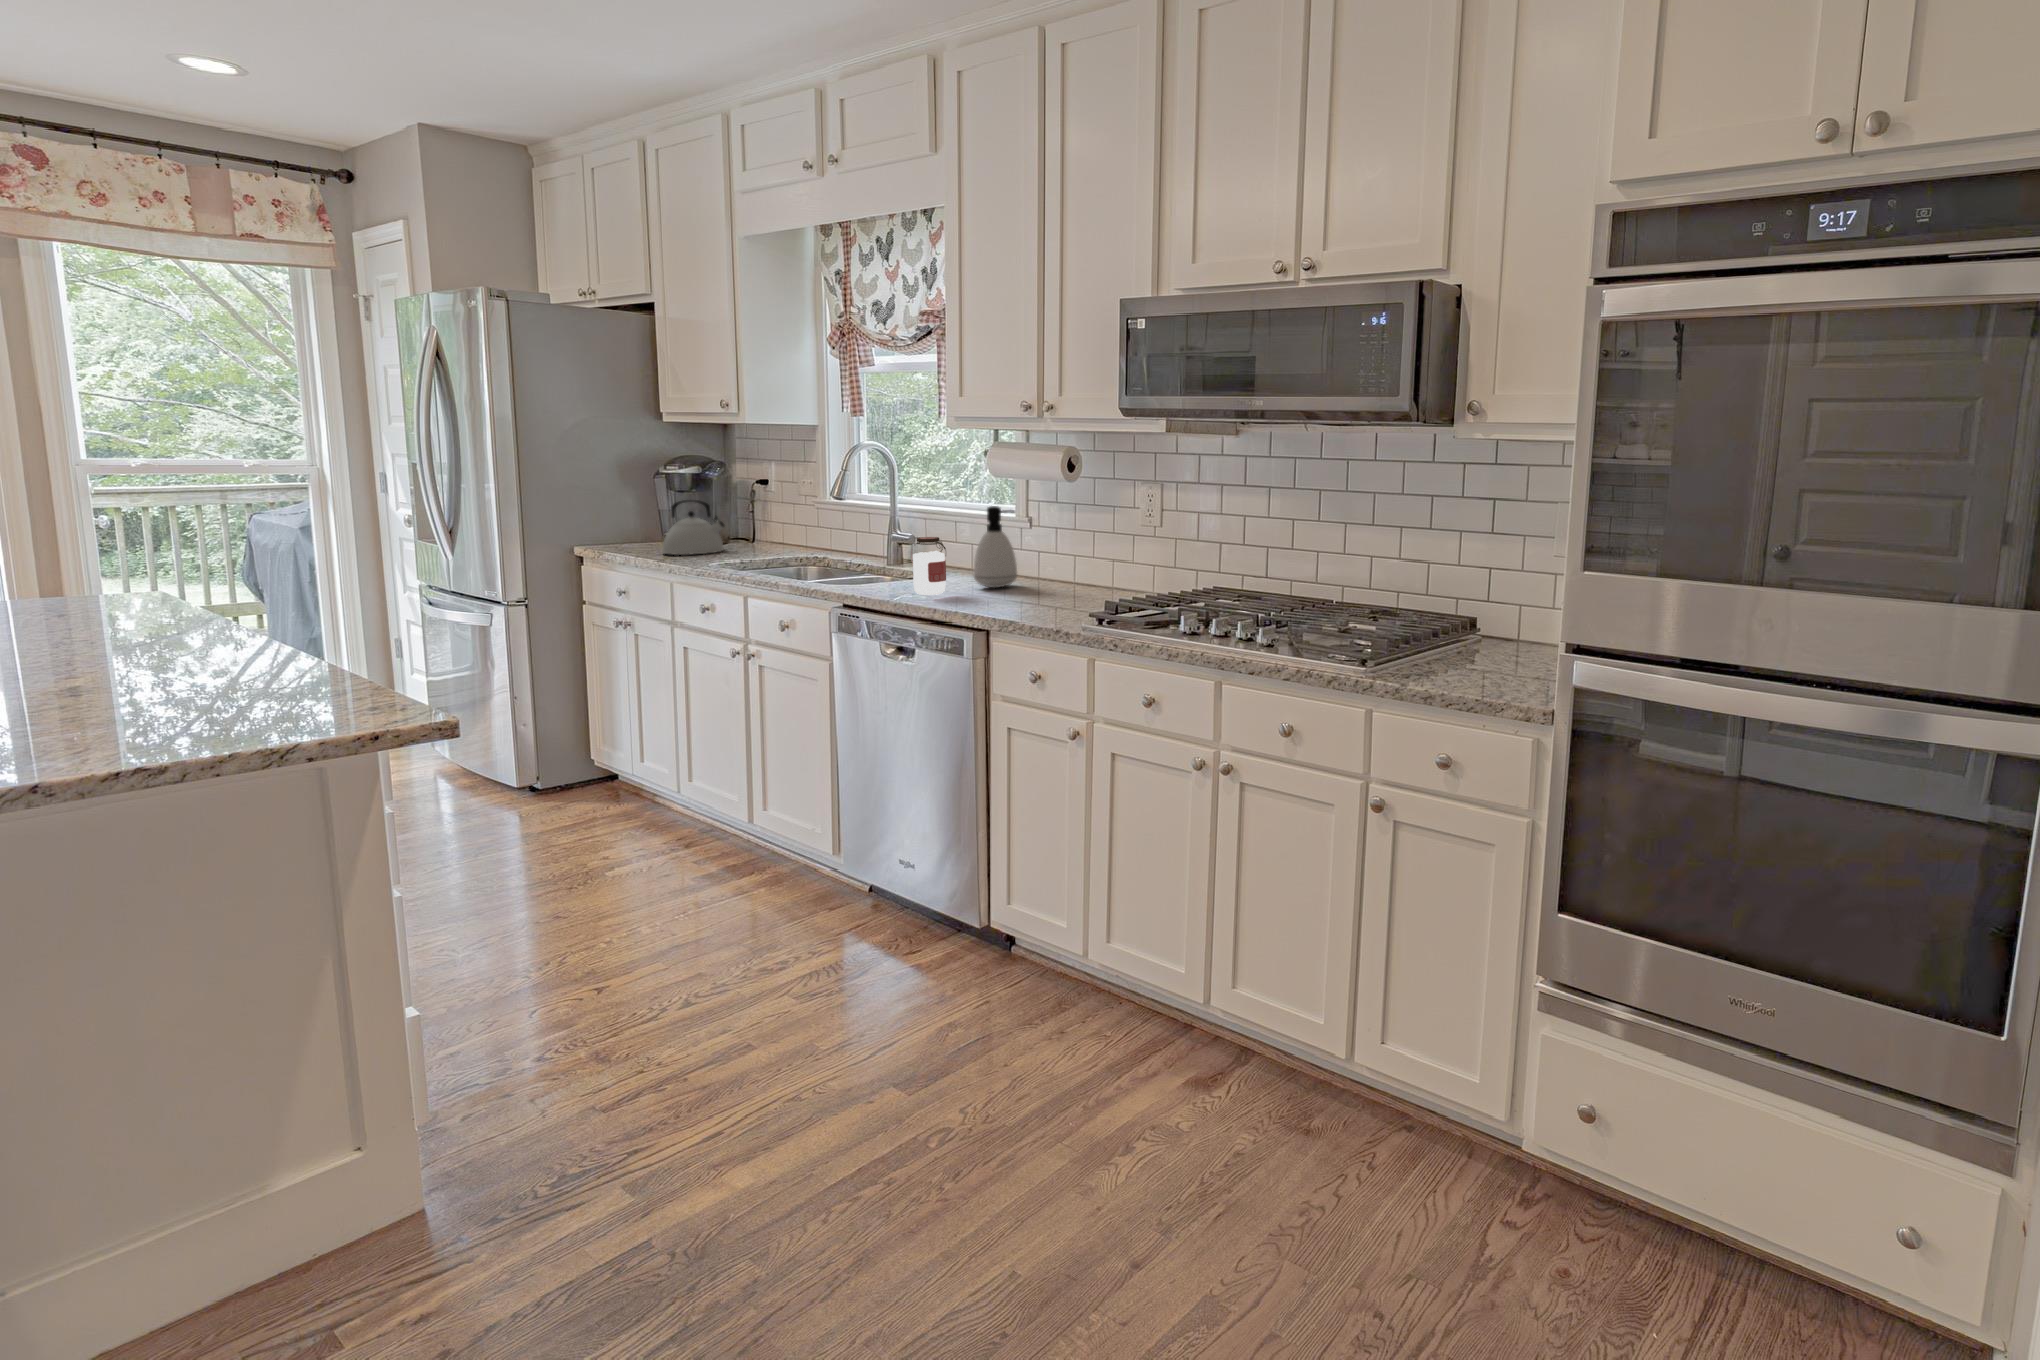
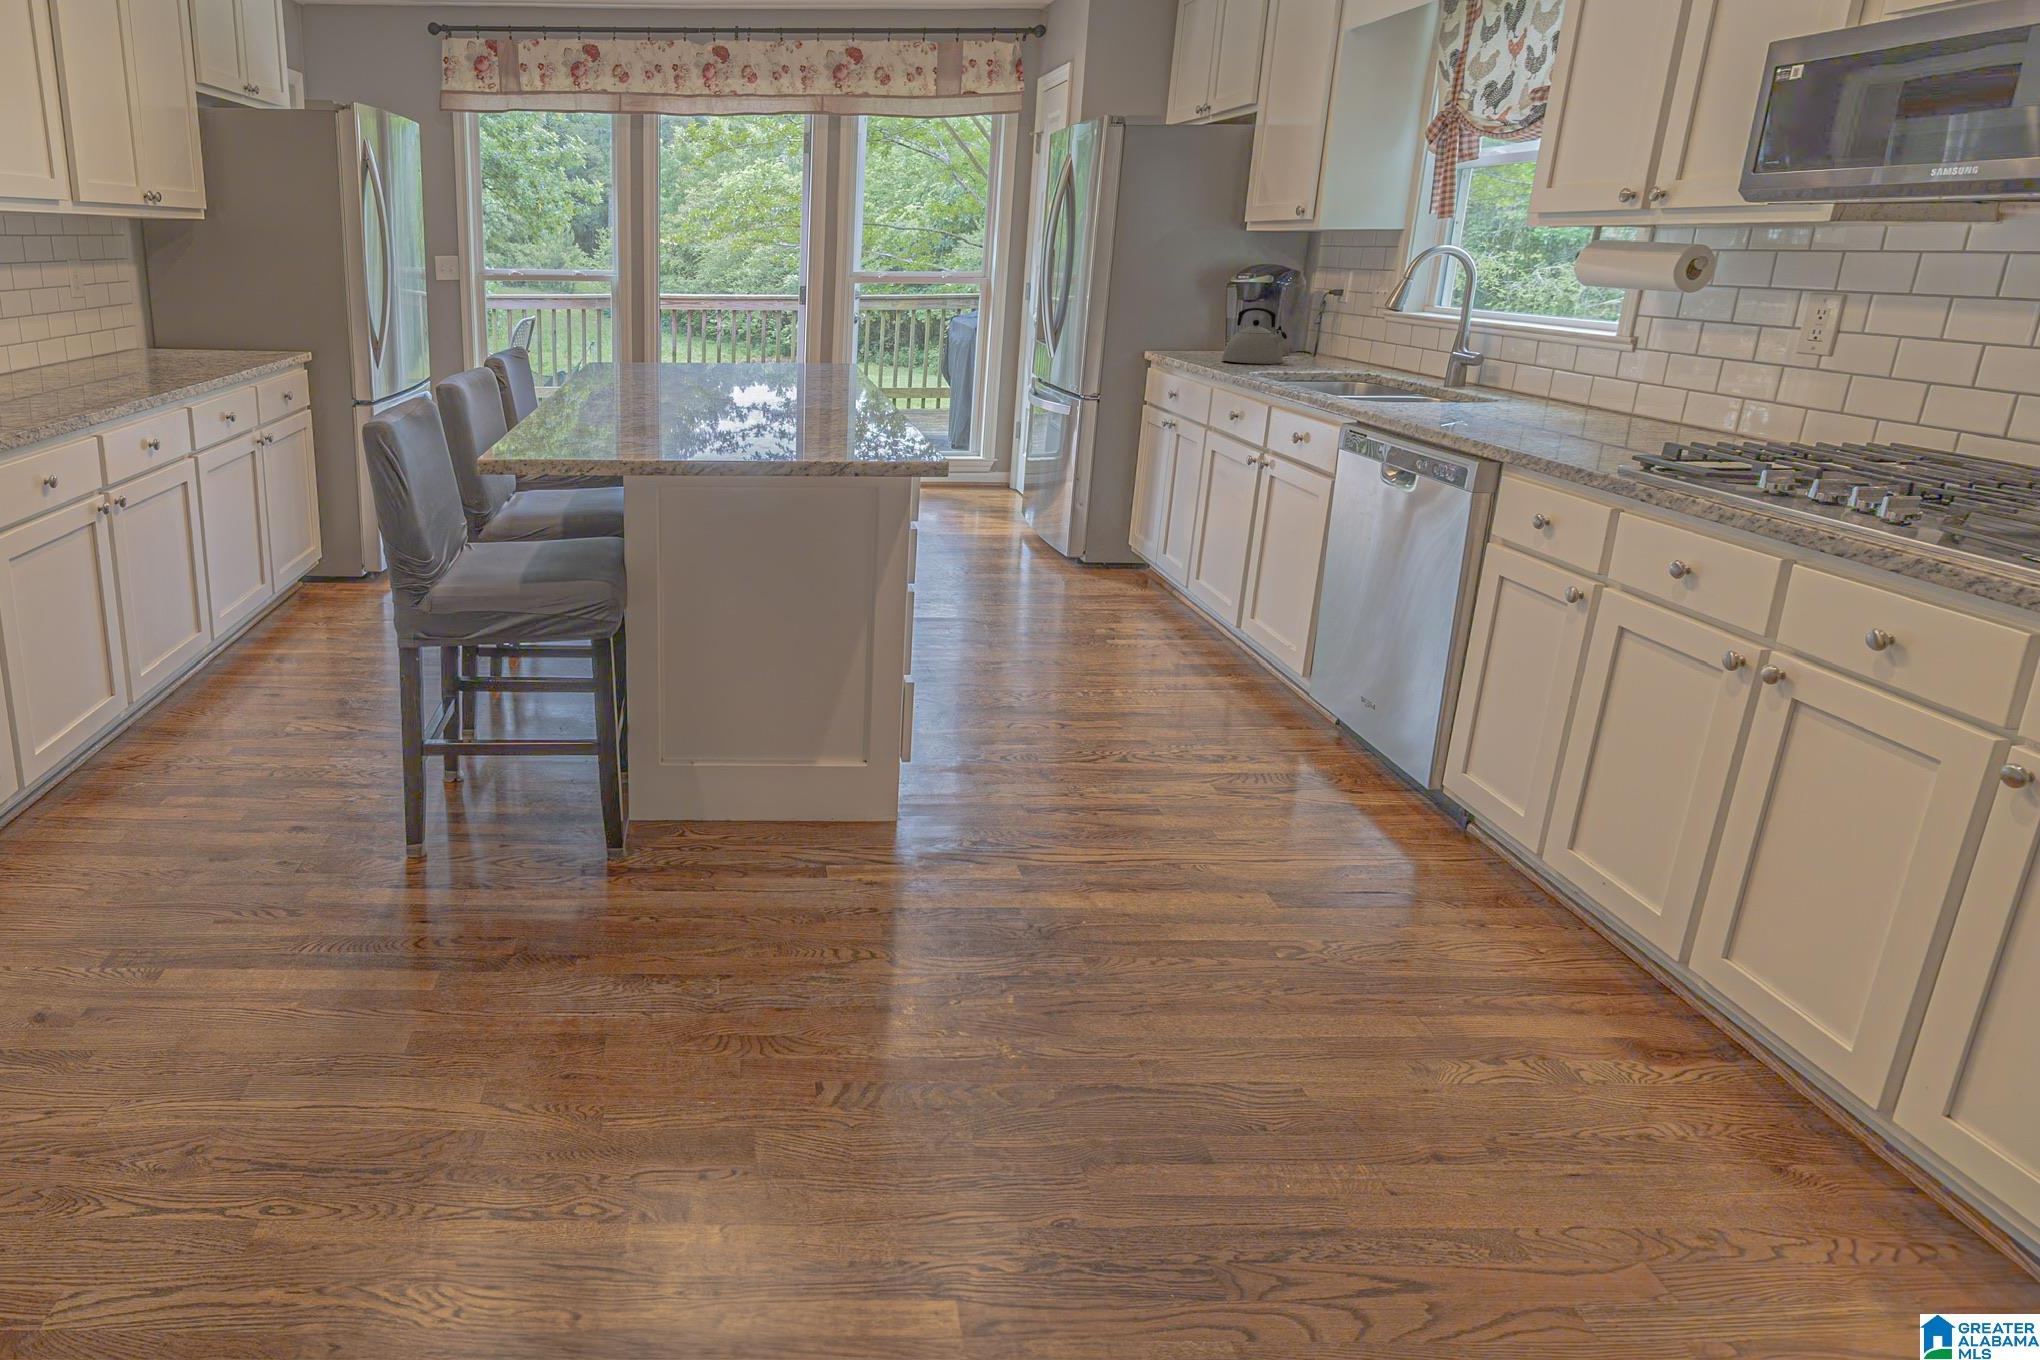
soap dispenser: present [974,506,1017,587] -> none [1520,321,1590,420]
jar: present [911,537,946,595] -> none [1439,351,1489,419]

